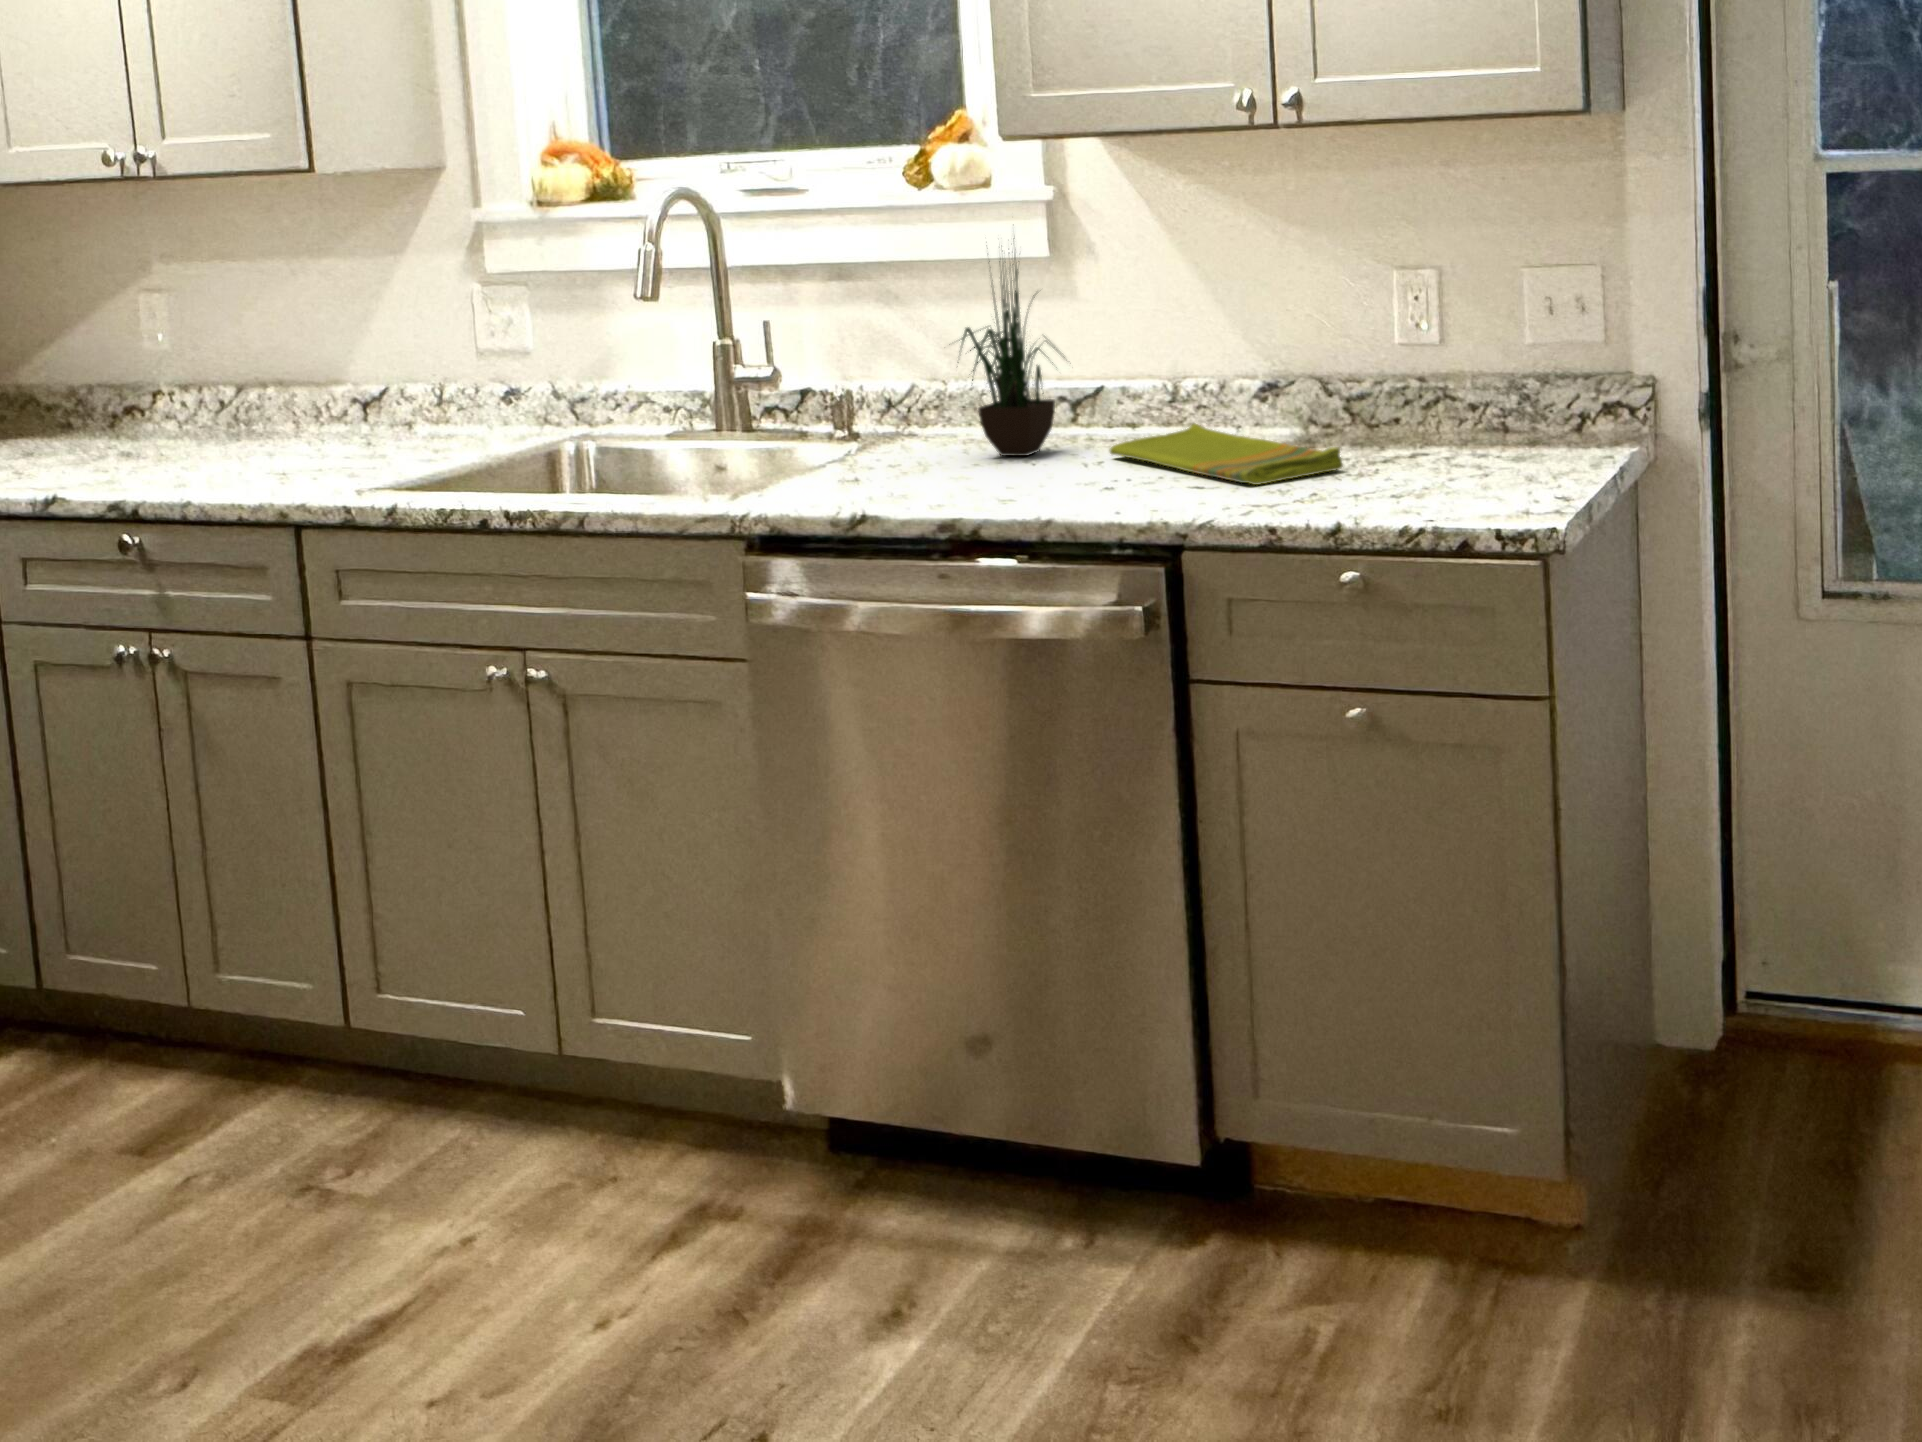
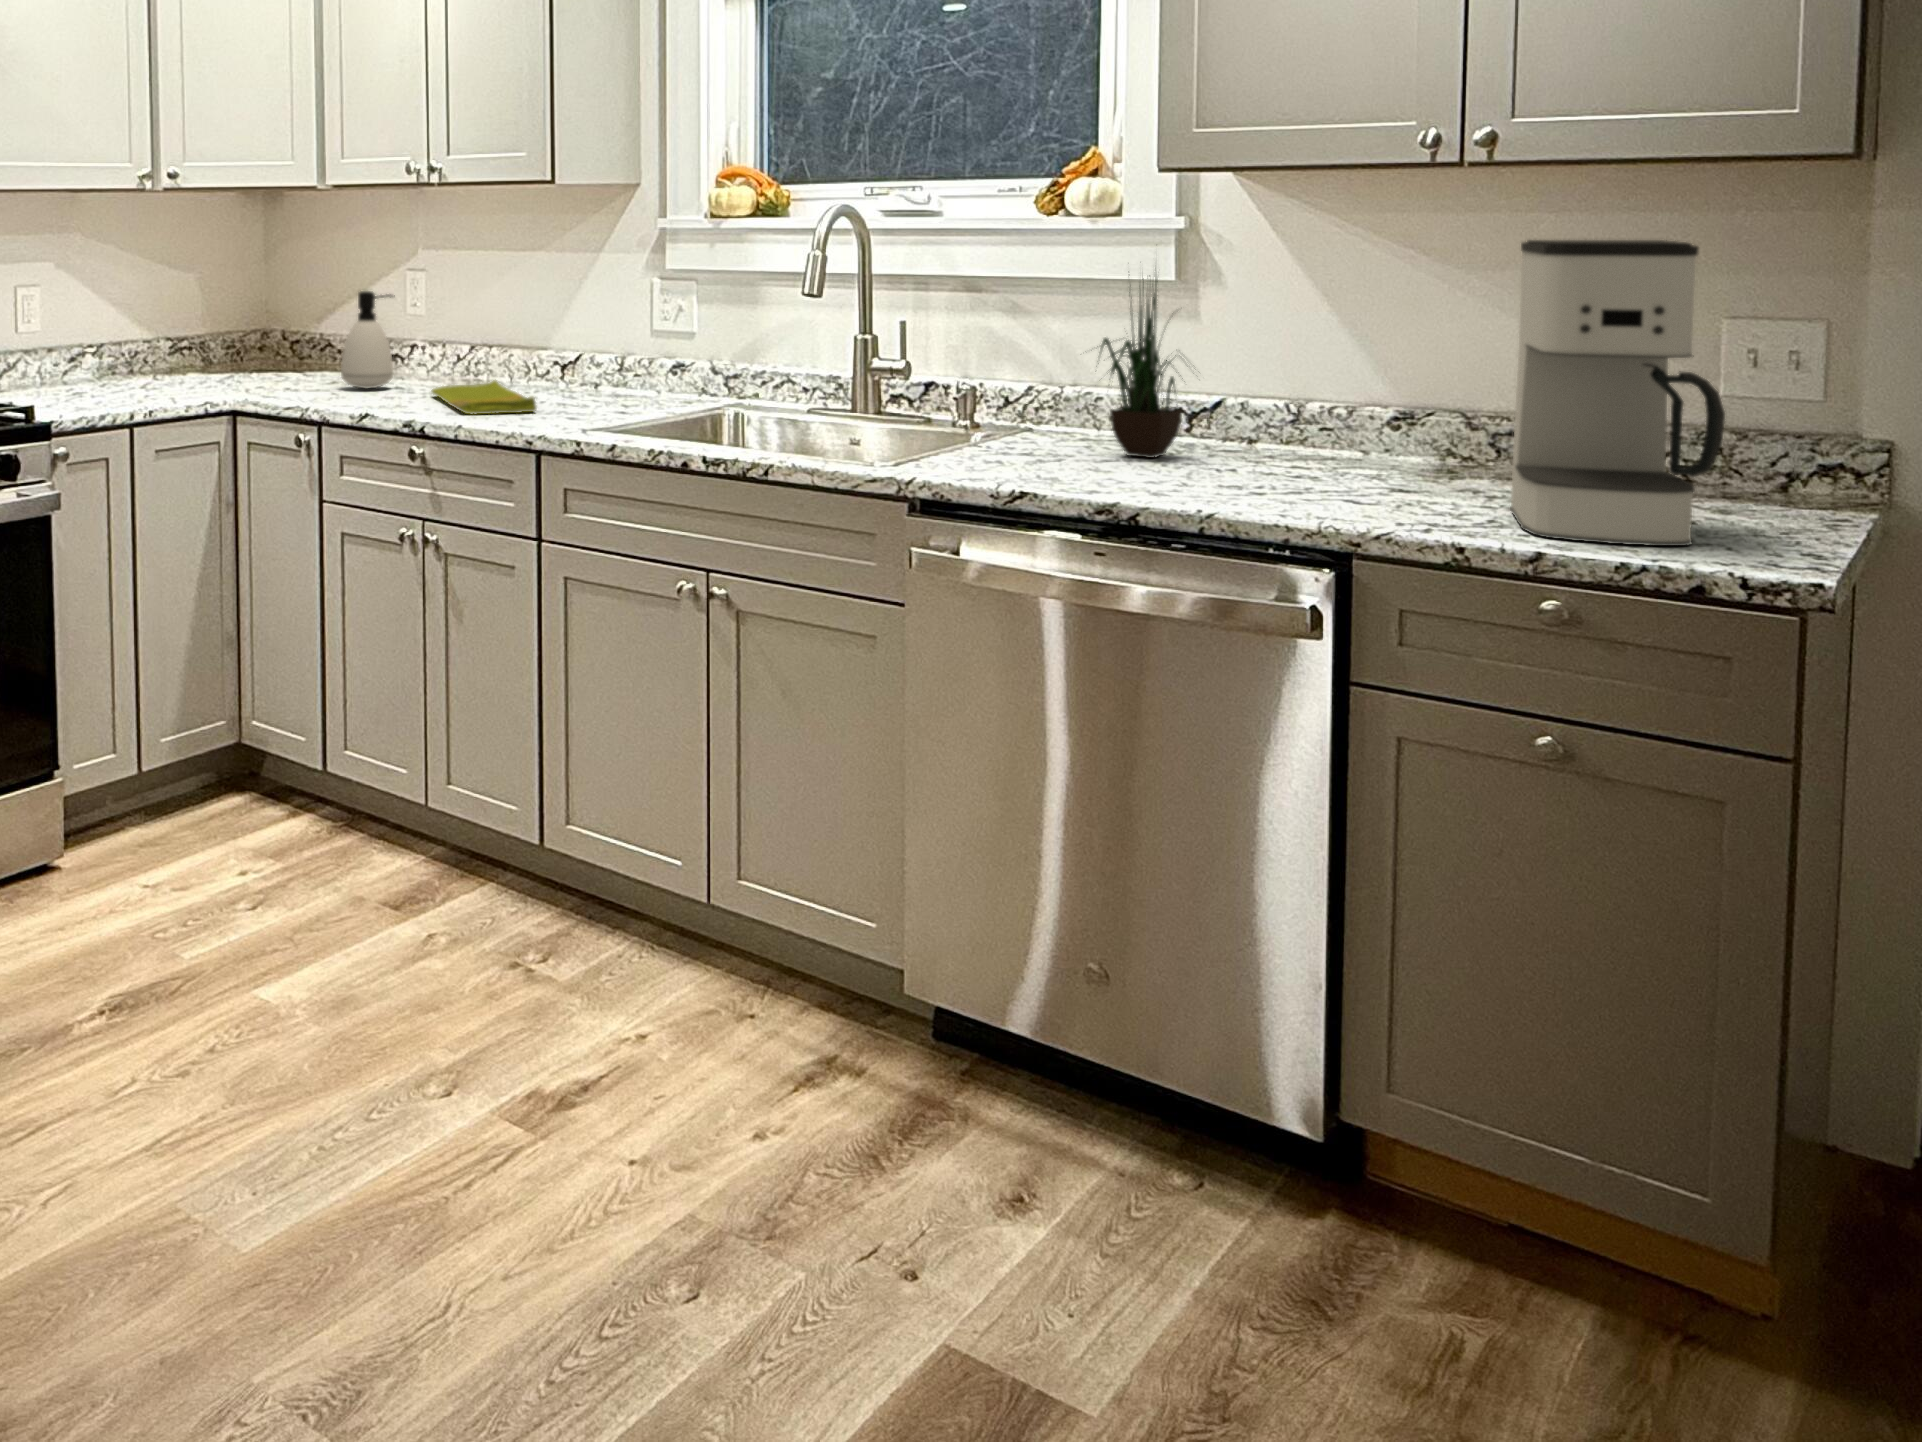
coffee maker: none [1325,199,1496,509] -> present [1510,240,1725,546]
soap dispenser: none [37,326,120,458] -> present [341,291,393,388]
dish towel: present [1110,424,1343,485] -> present [432,381,537,414]

